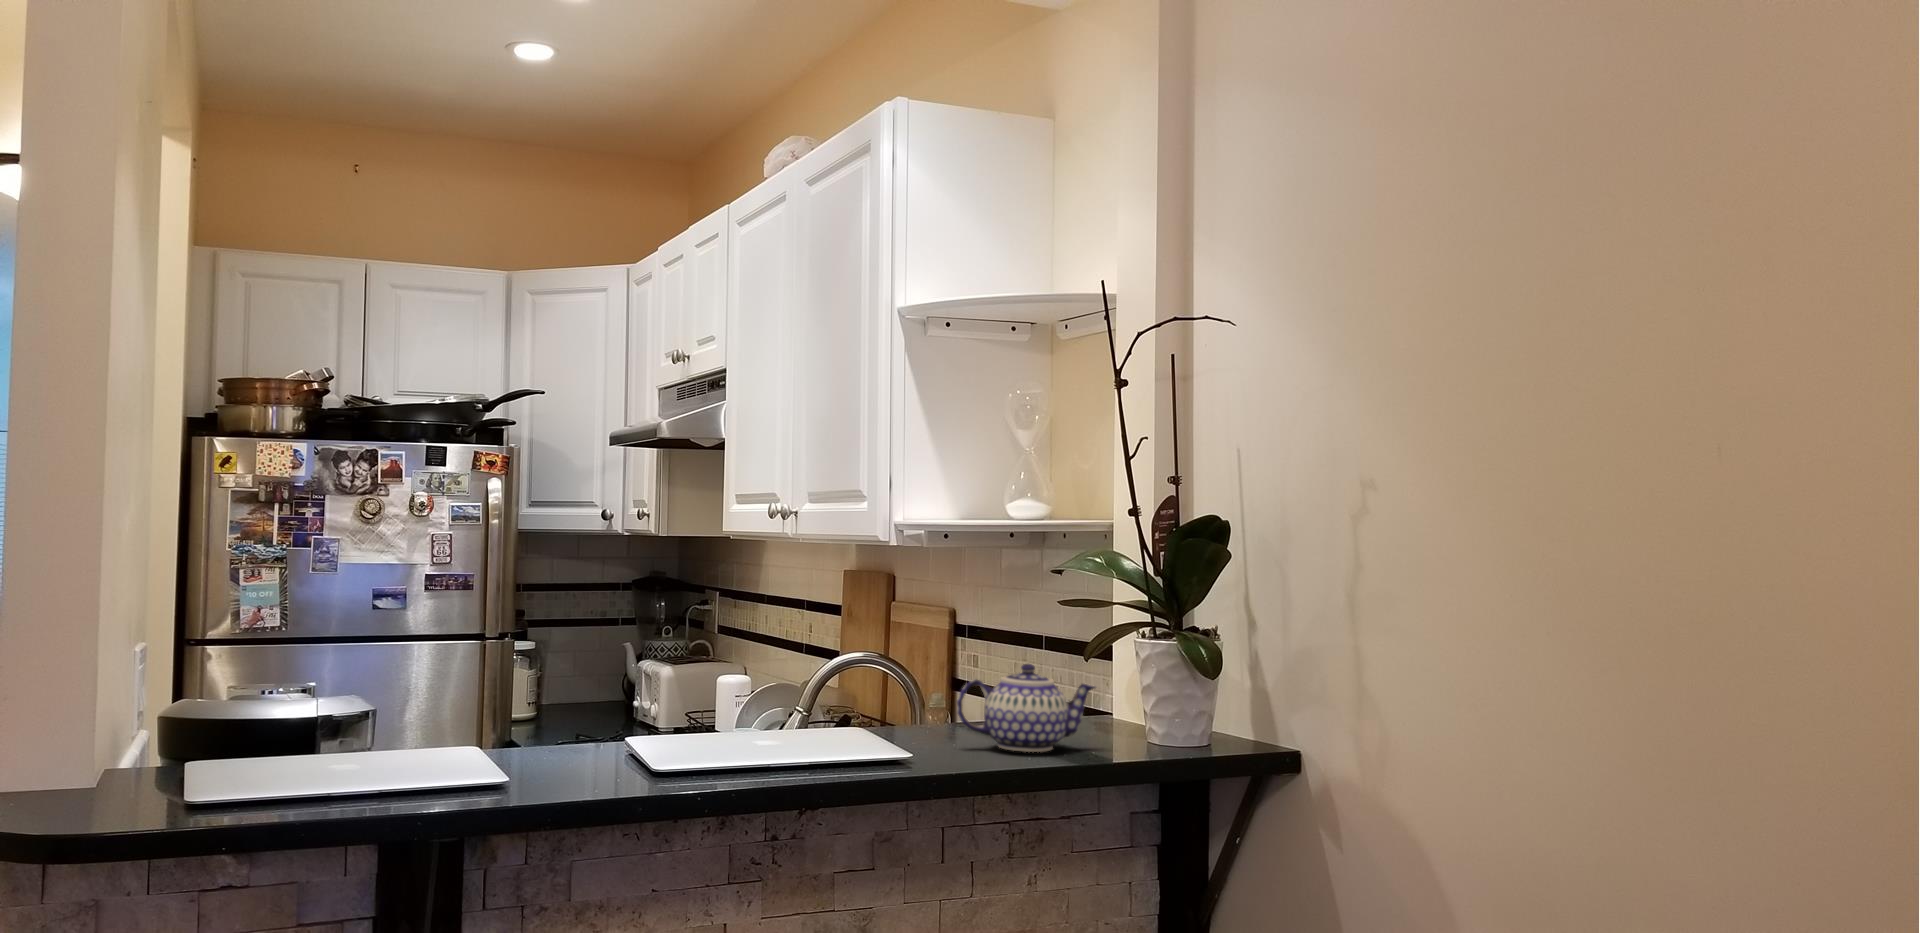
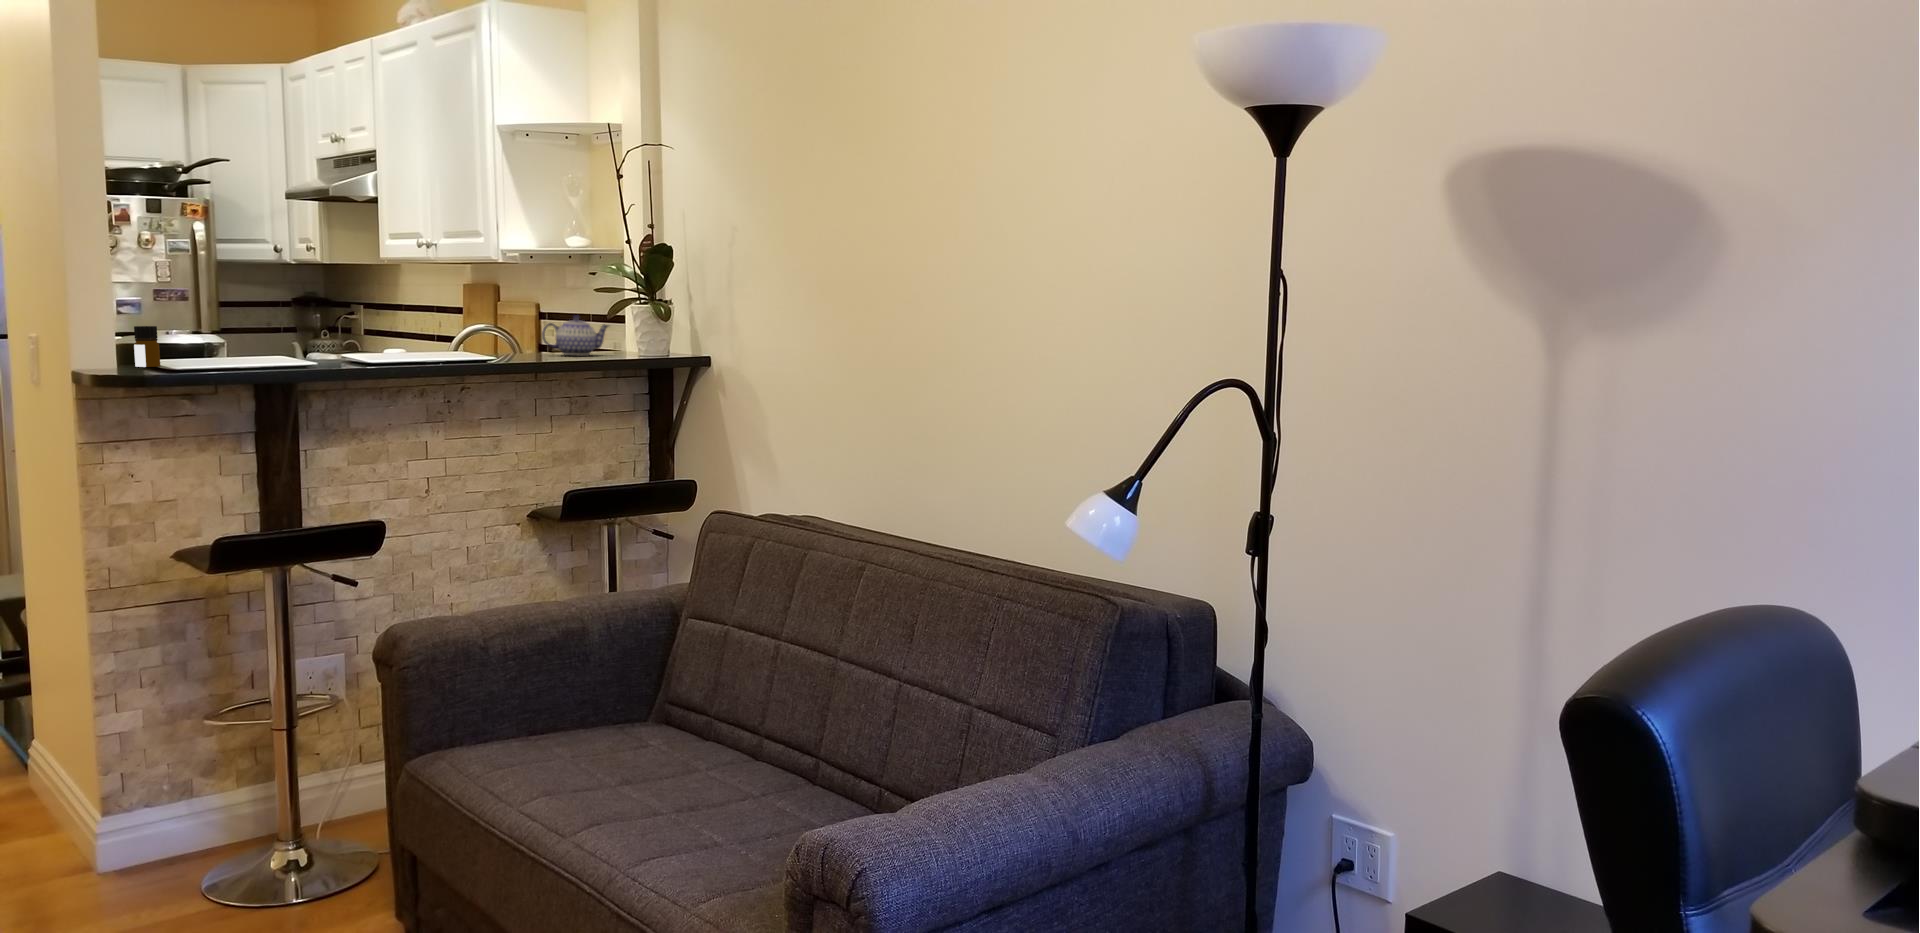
bottle: none [66,701,125,799] -> present [134,326,160,367]

